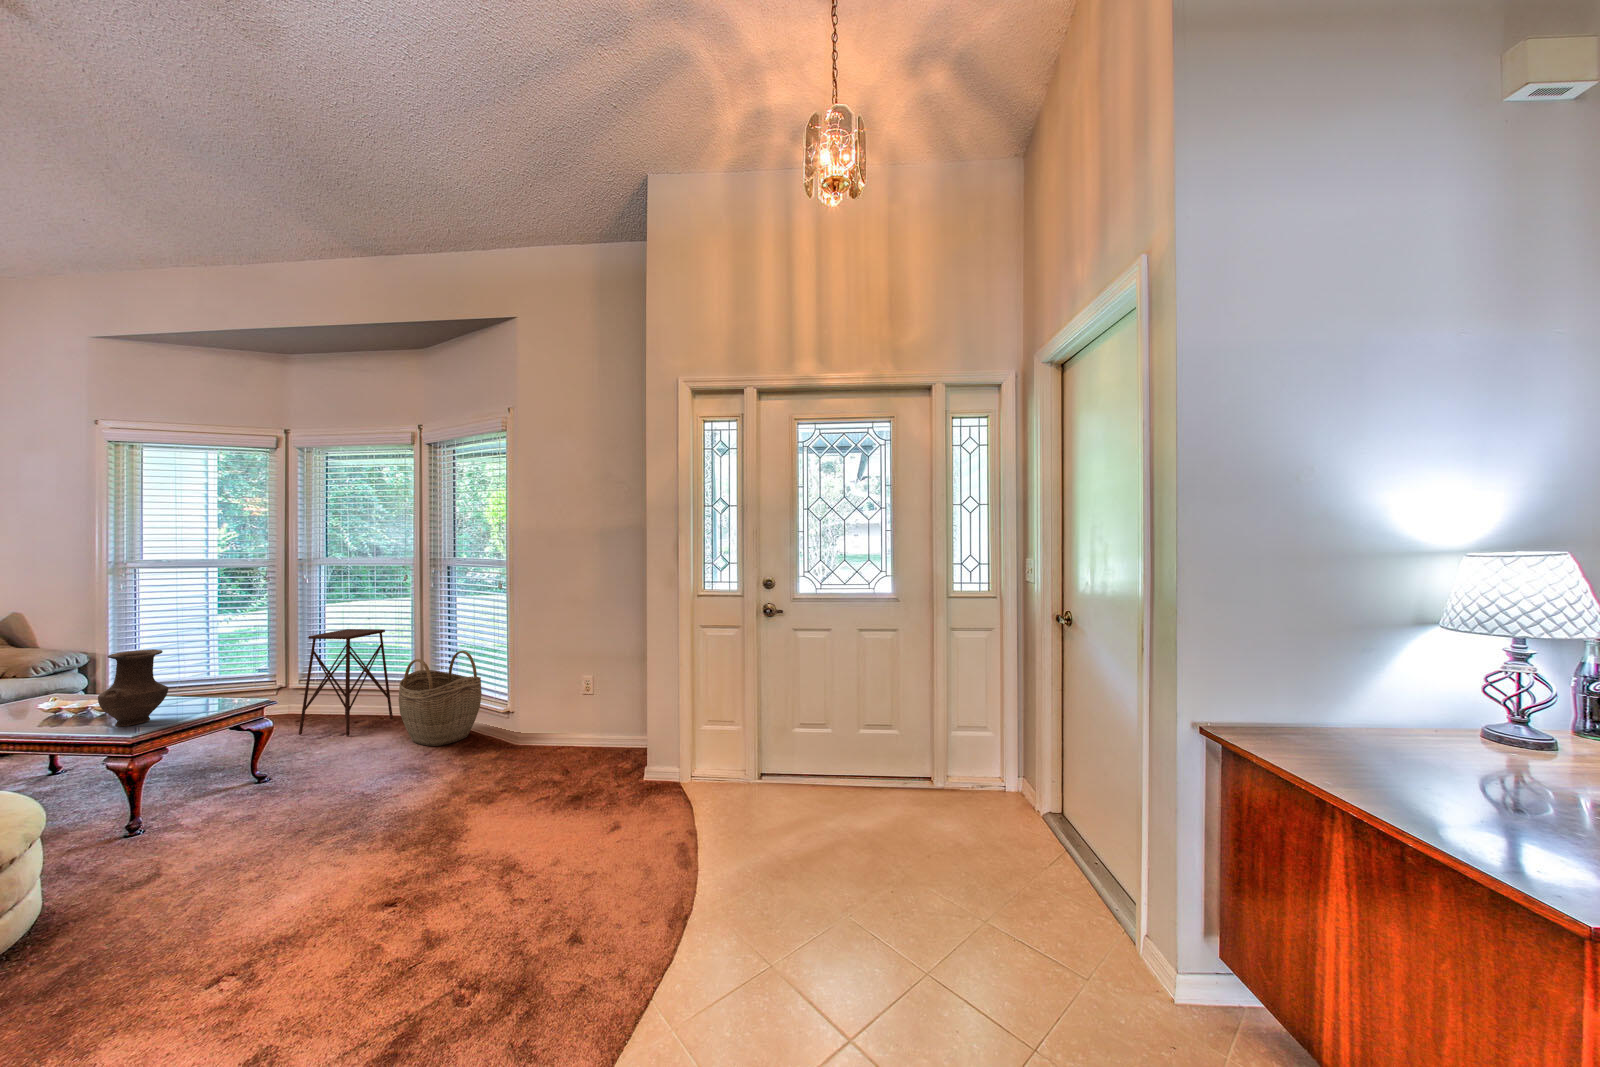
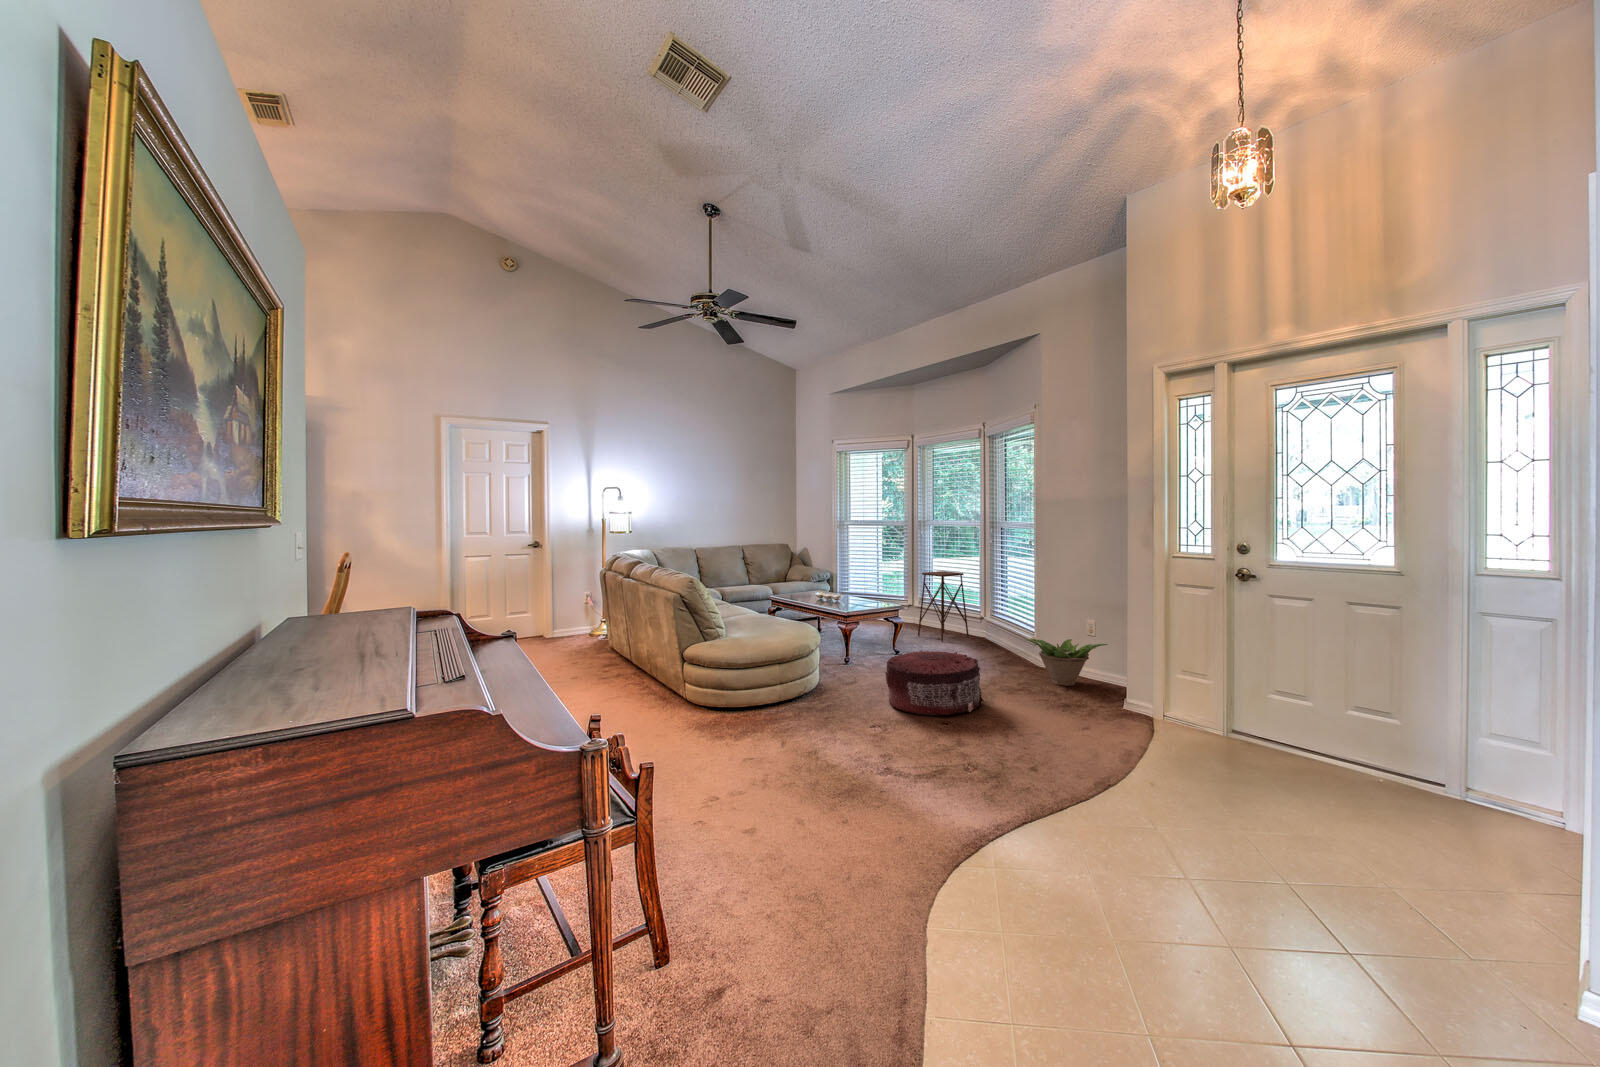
vase: present [98,650,168,727] -> none [838,569,862,606]
woven basket: present [398,651,482,746] -> none [968,593,1020,657]
decorative plant: none [504,701,611,768] -> present [1025,639,1108,686]
pouf: none [235,771,459,941] -> present [885,650,984,715]

